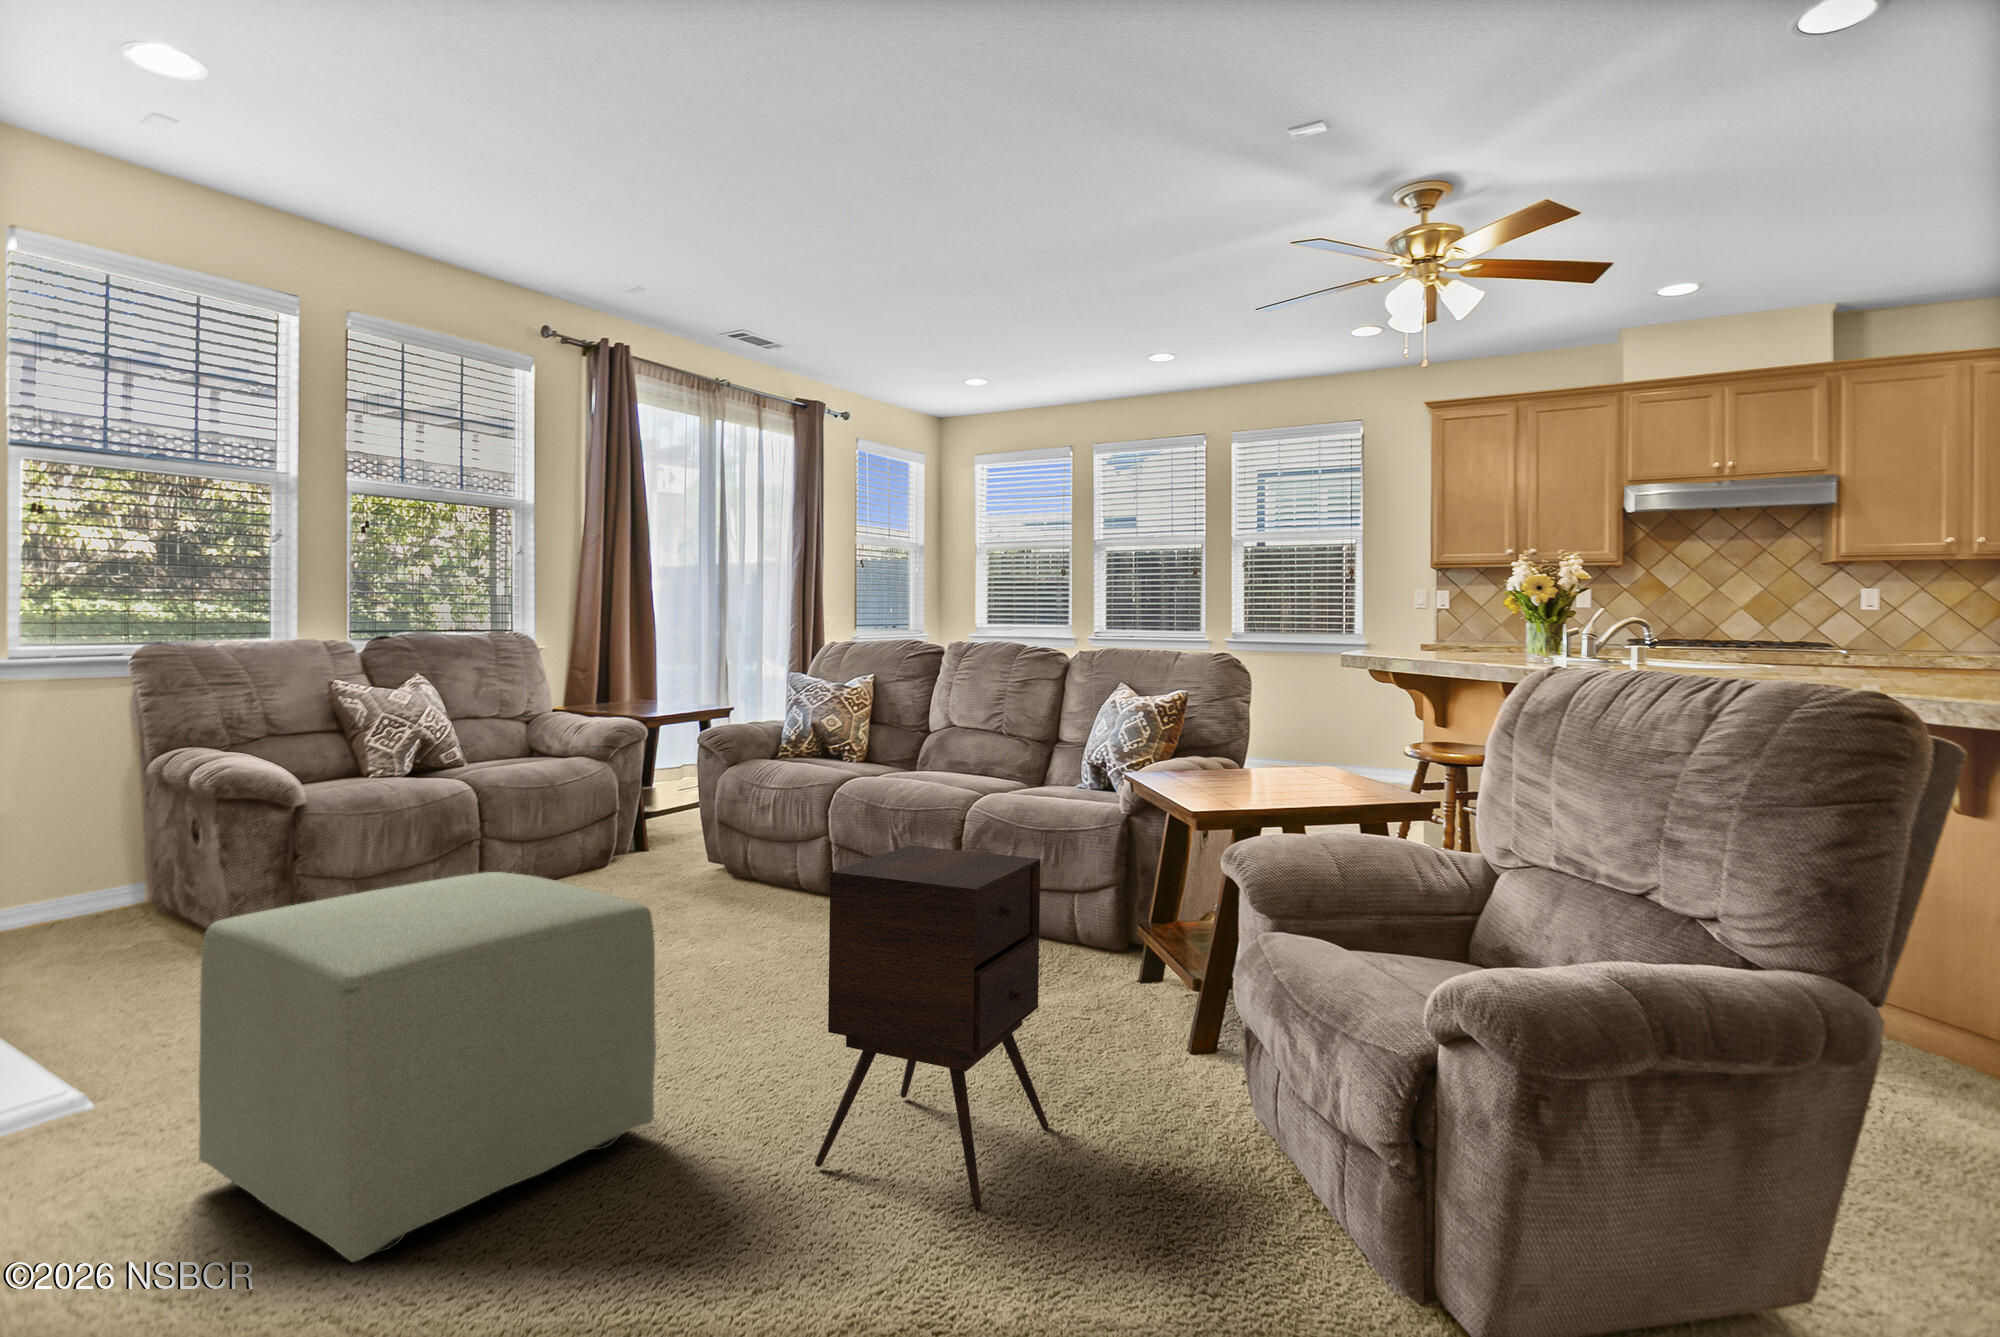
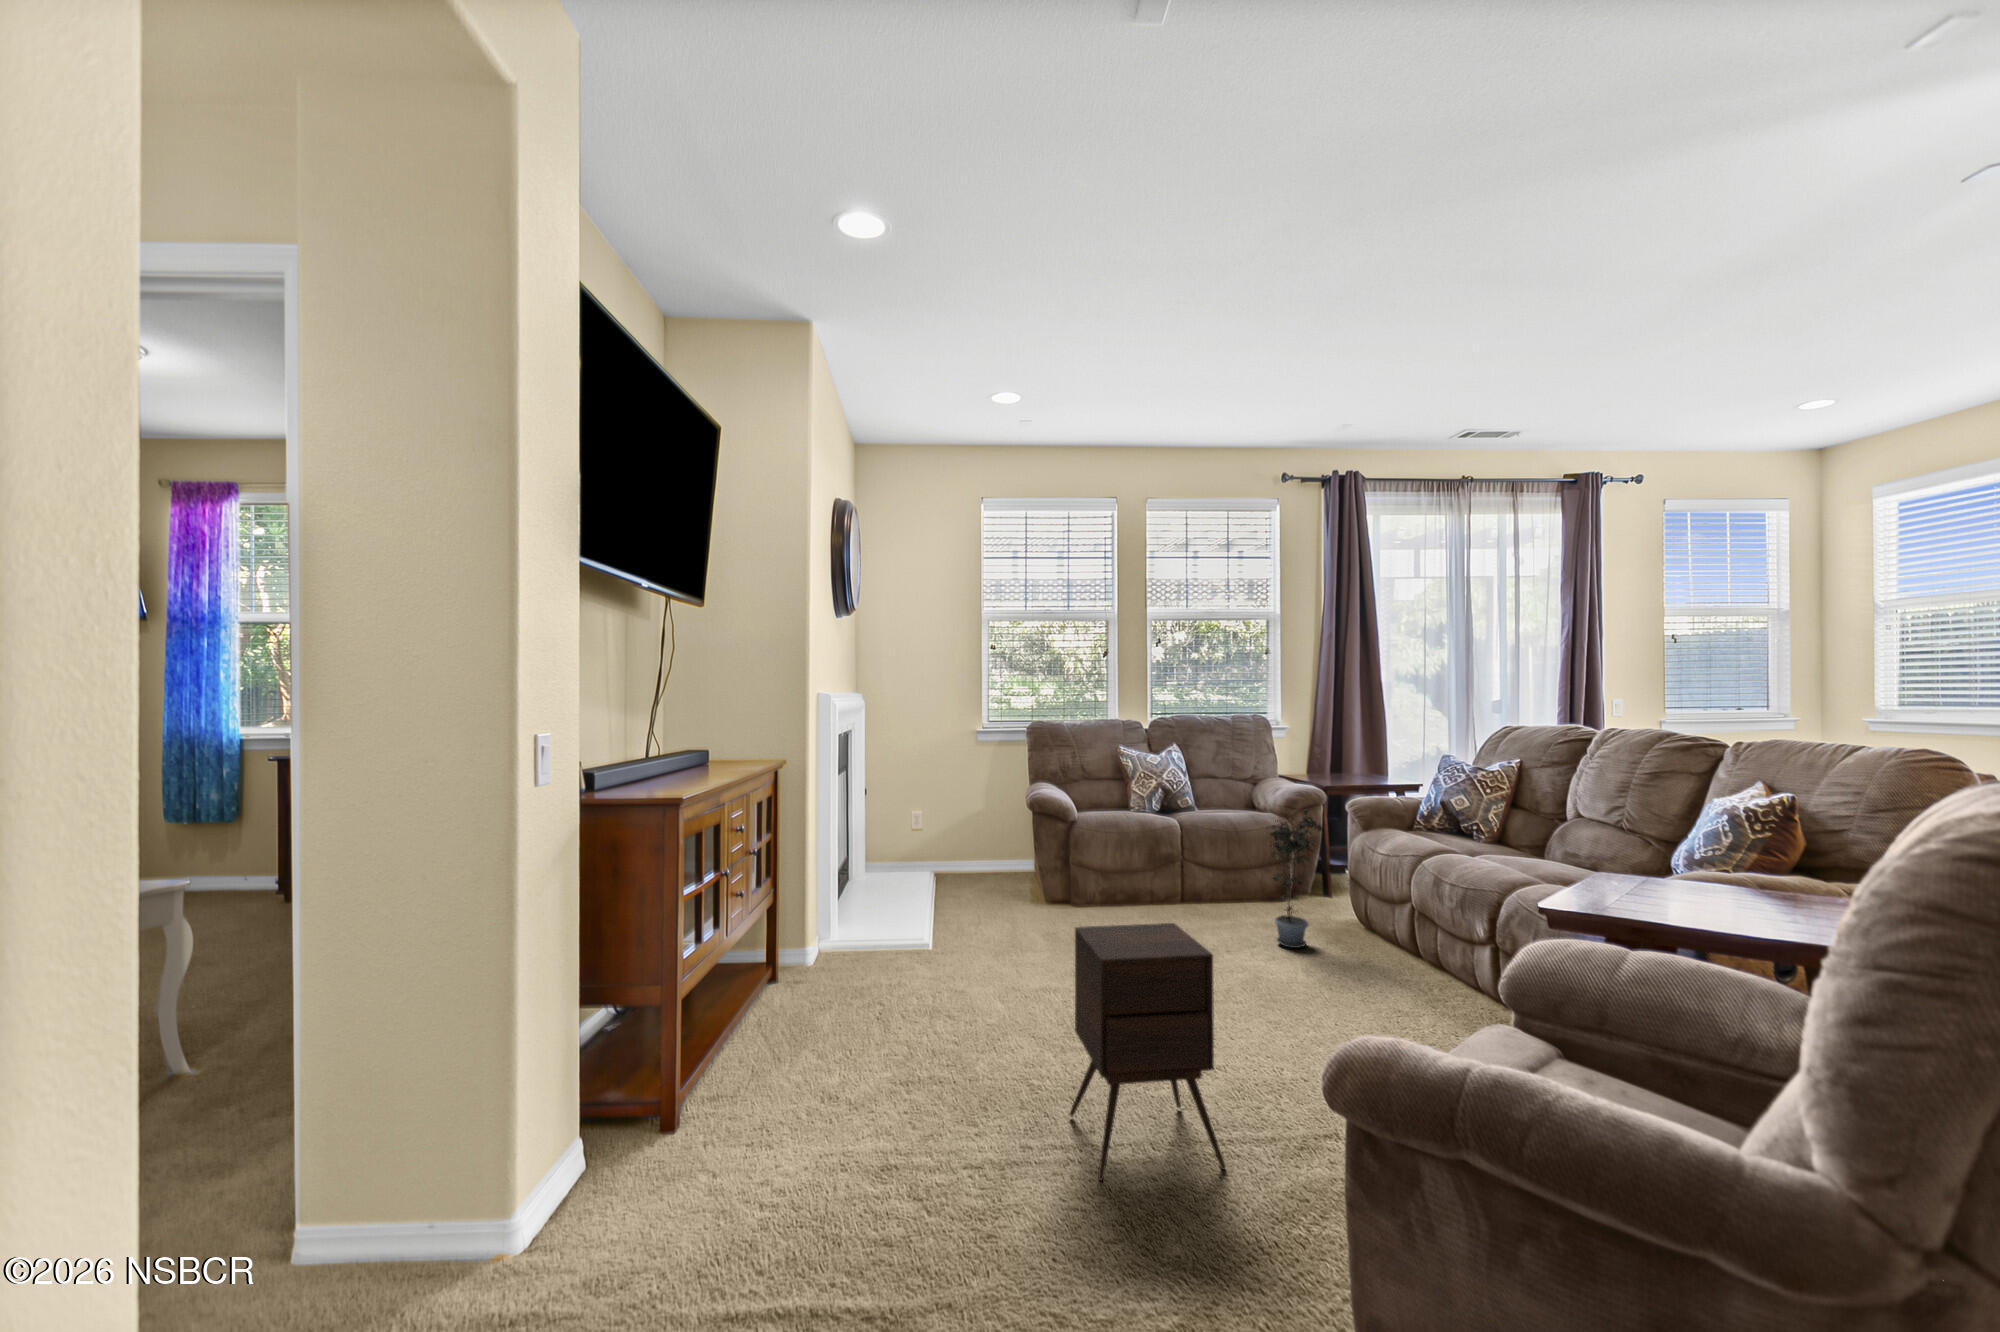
potted plant: none [663,736,744,914] -> present [1266,810,1323,948]
ottoman: present [199,872,656,1262] -> none [867,886,1038,1060]

